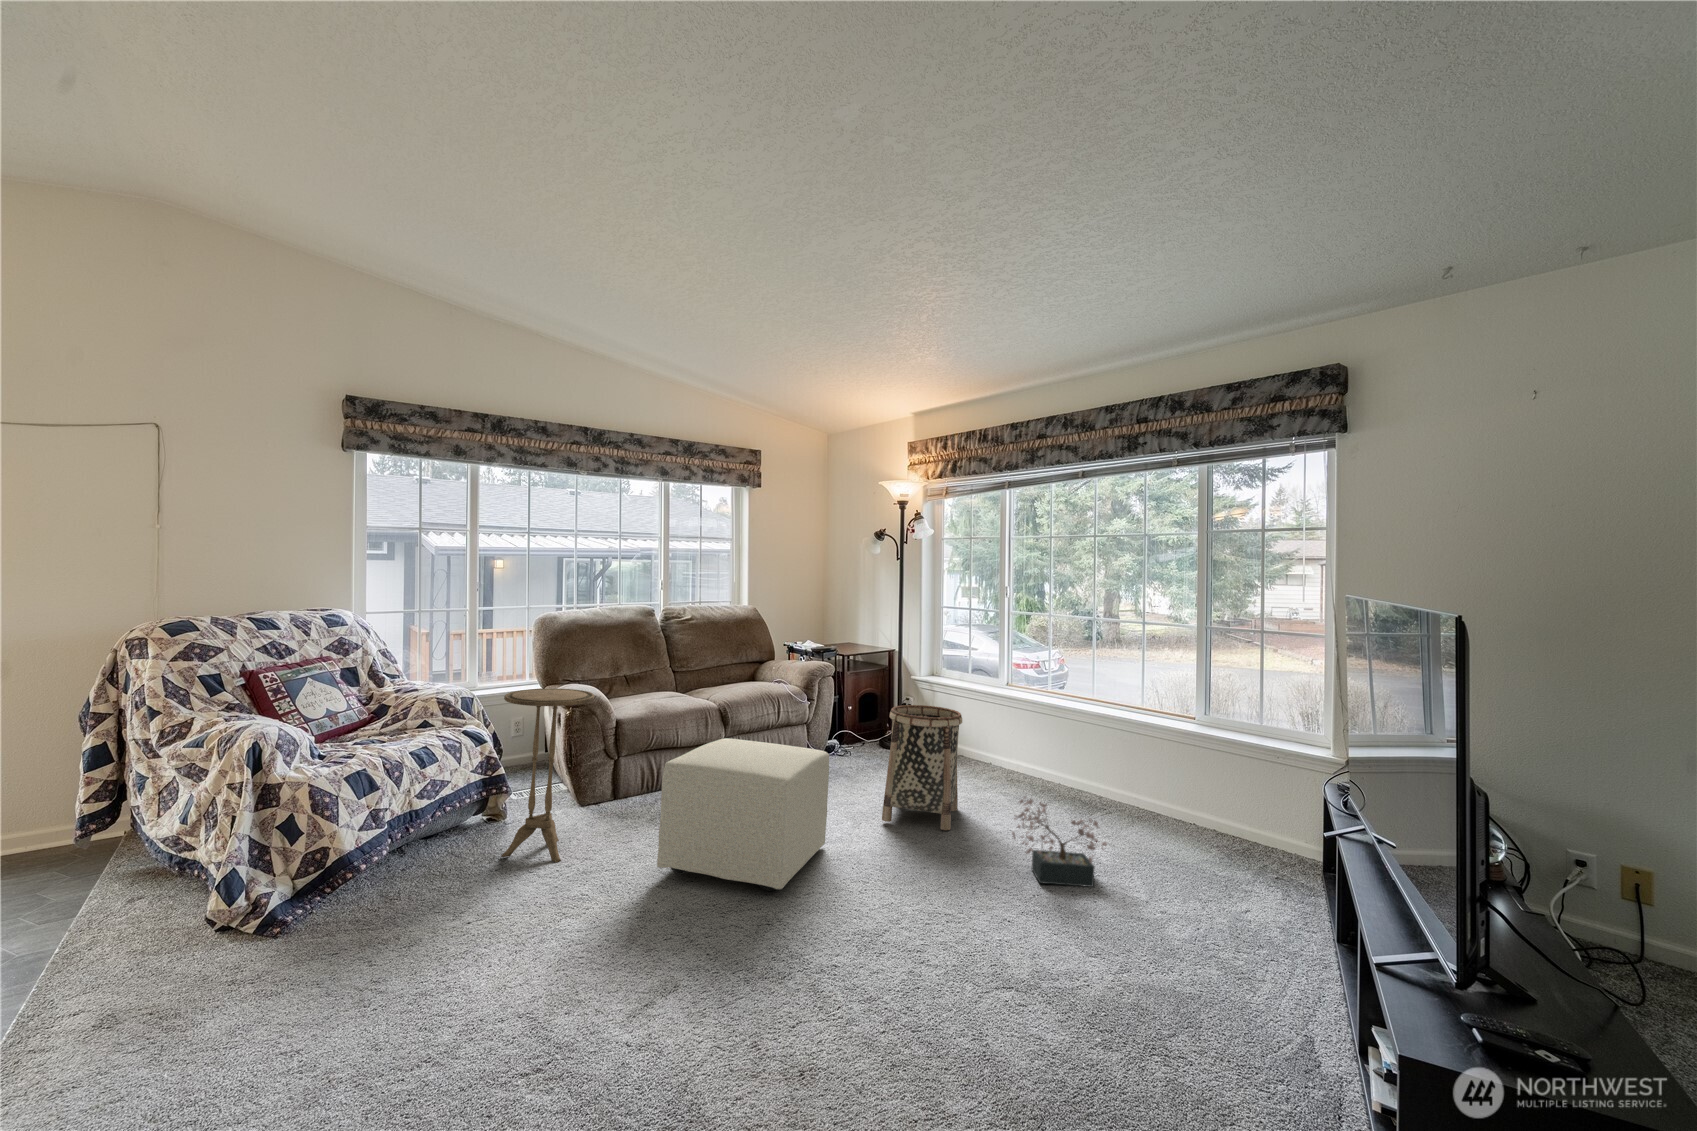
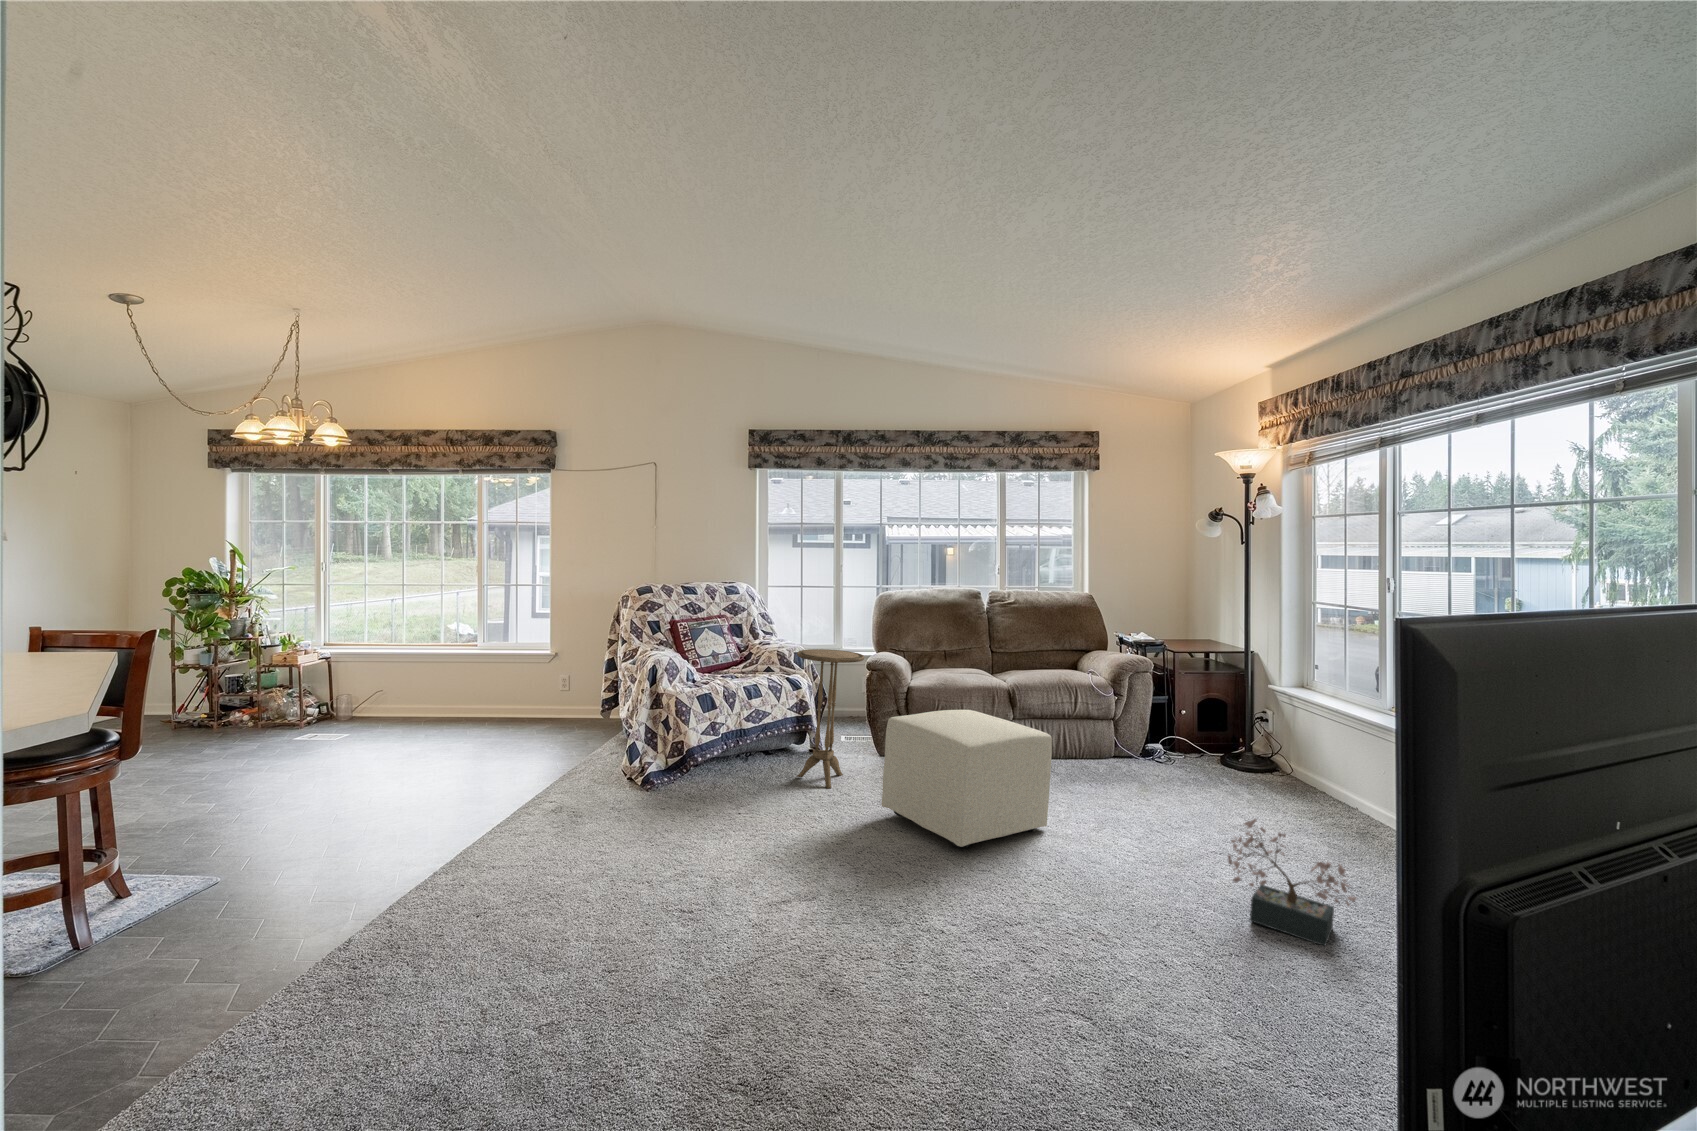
basket: present [882,705,962,830] -> none [1130,704,1238,848]

